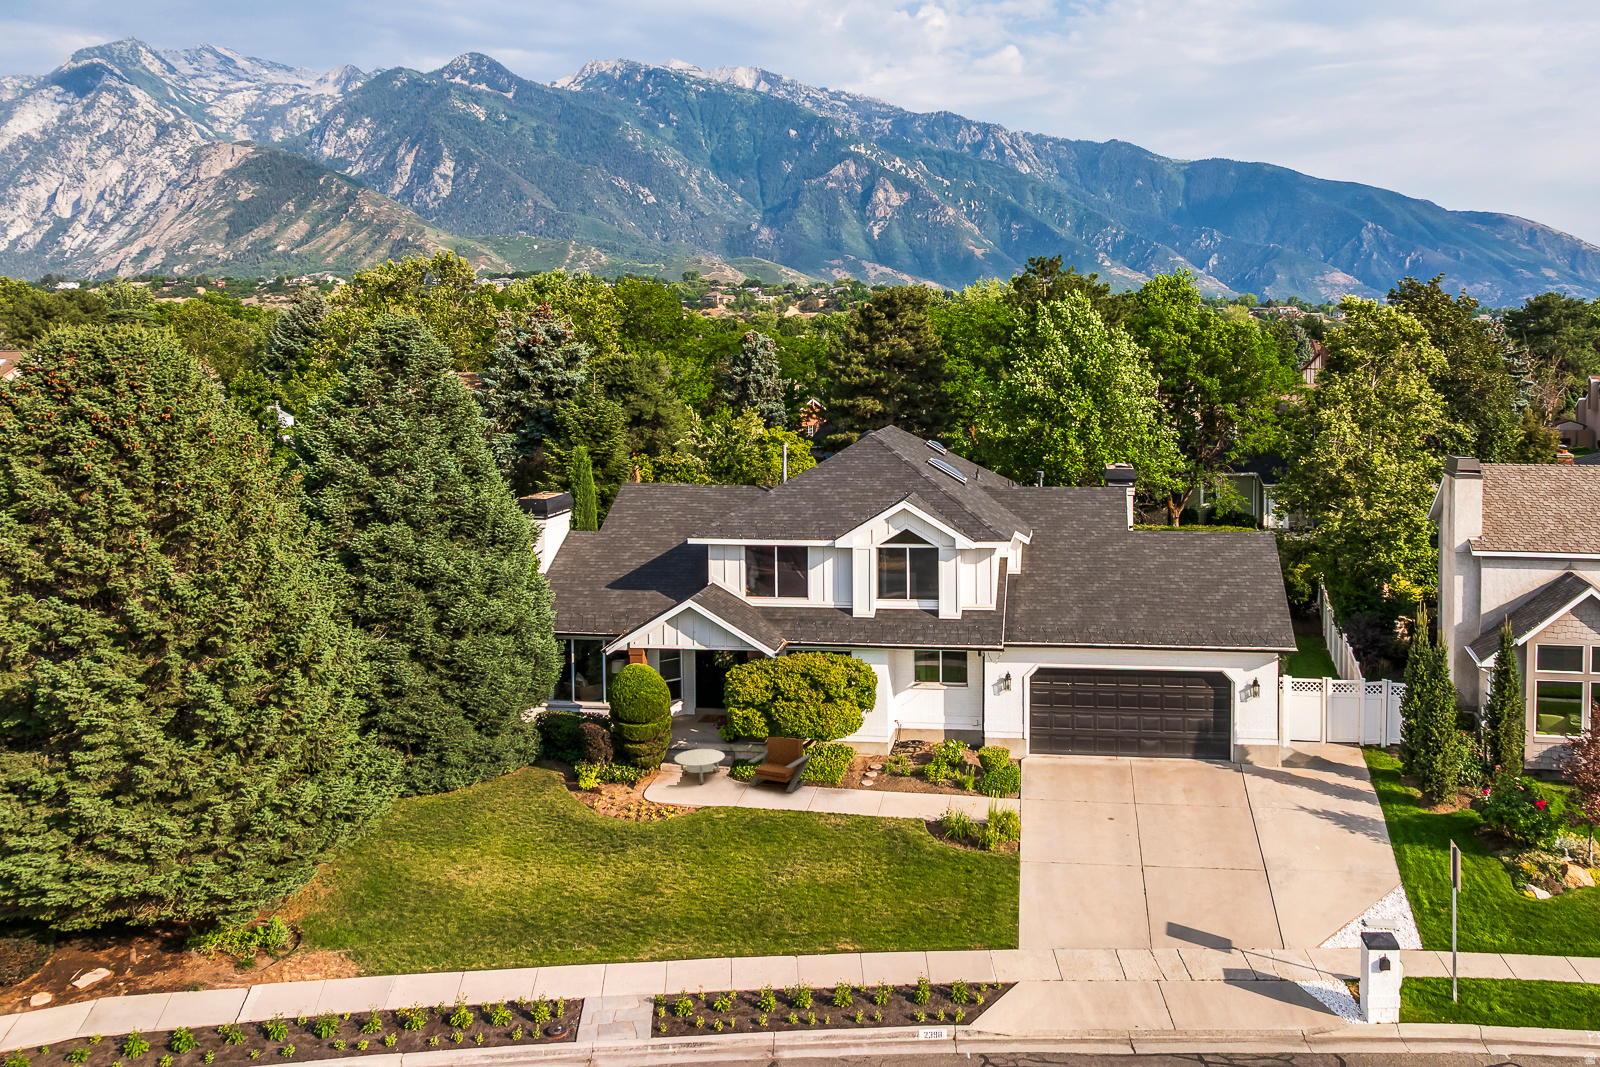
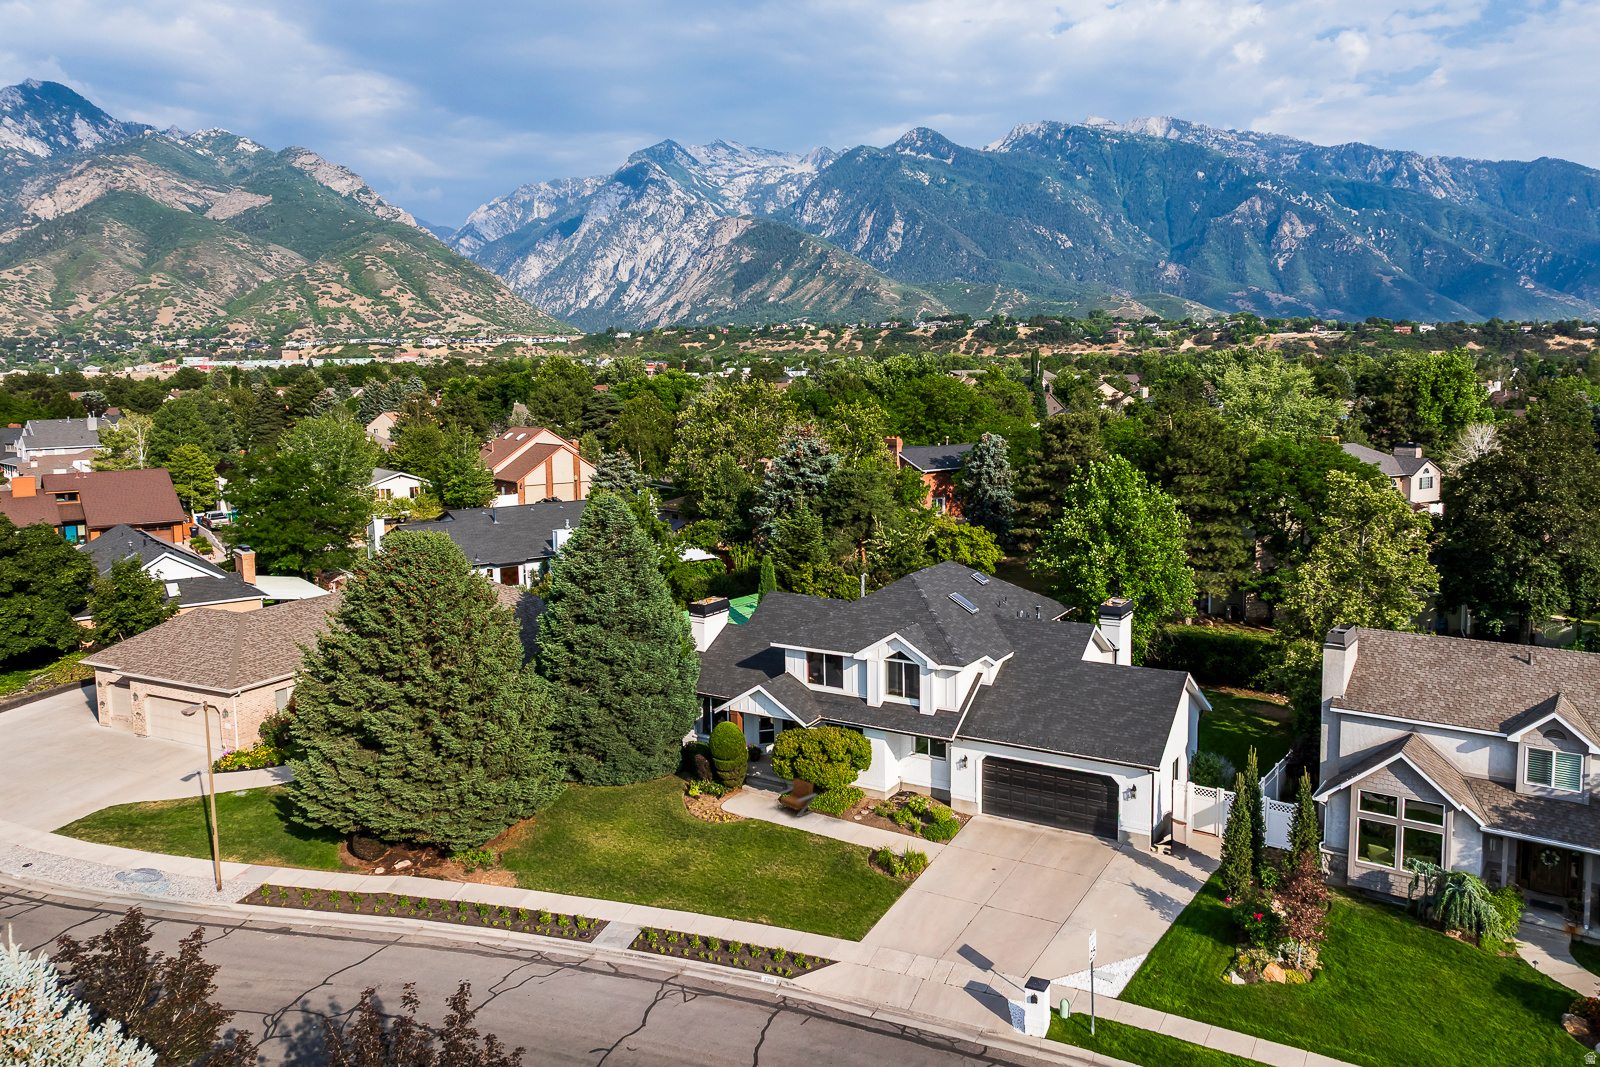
round table: present [674,749,725,784] -> none [738,779,770,803]

